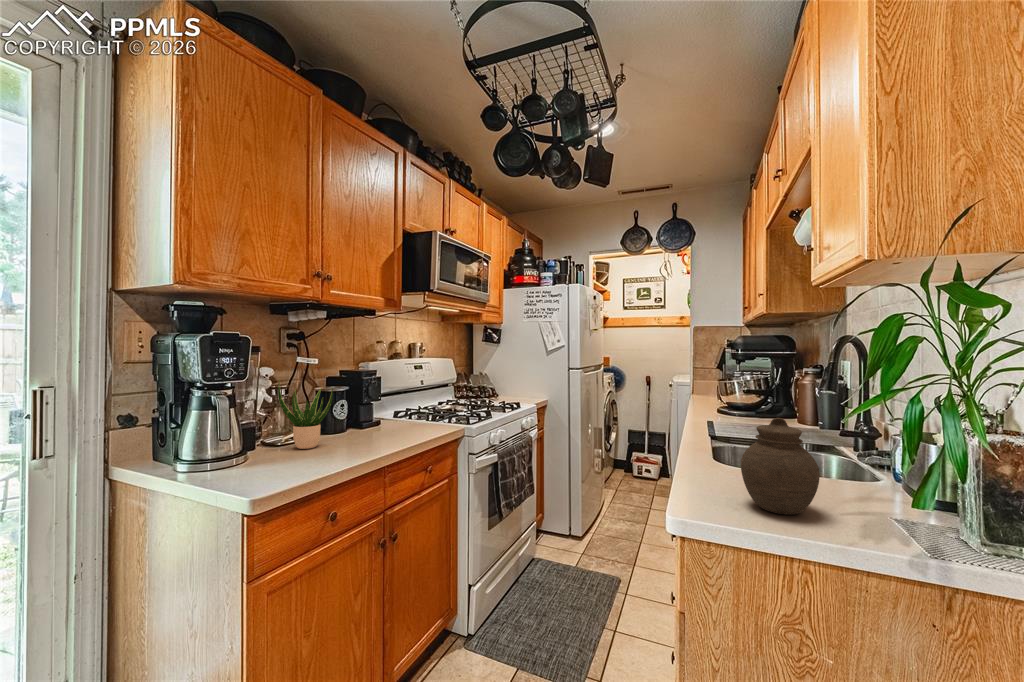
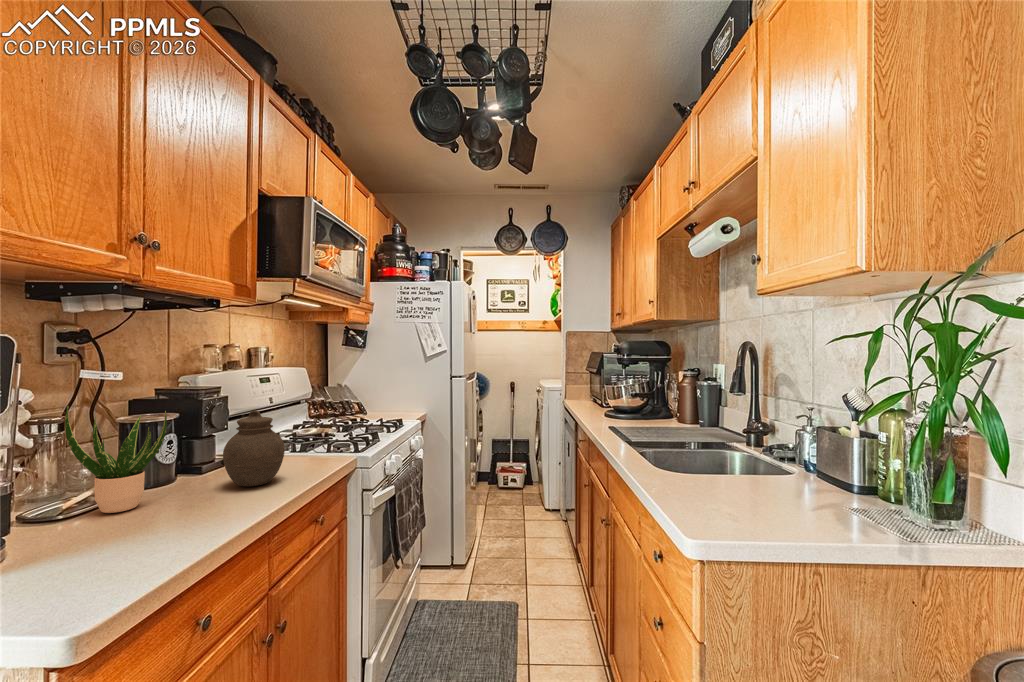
jar: present [741,418,820,515] -> present [223,411,285,487]

